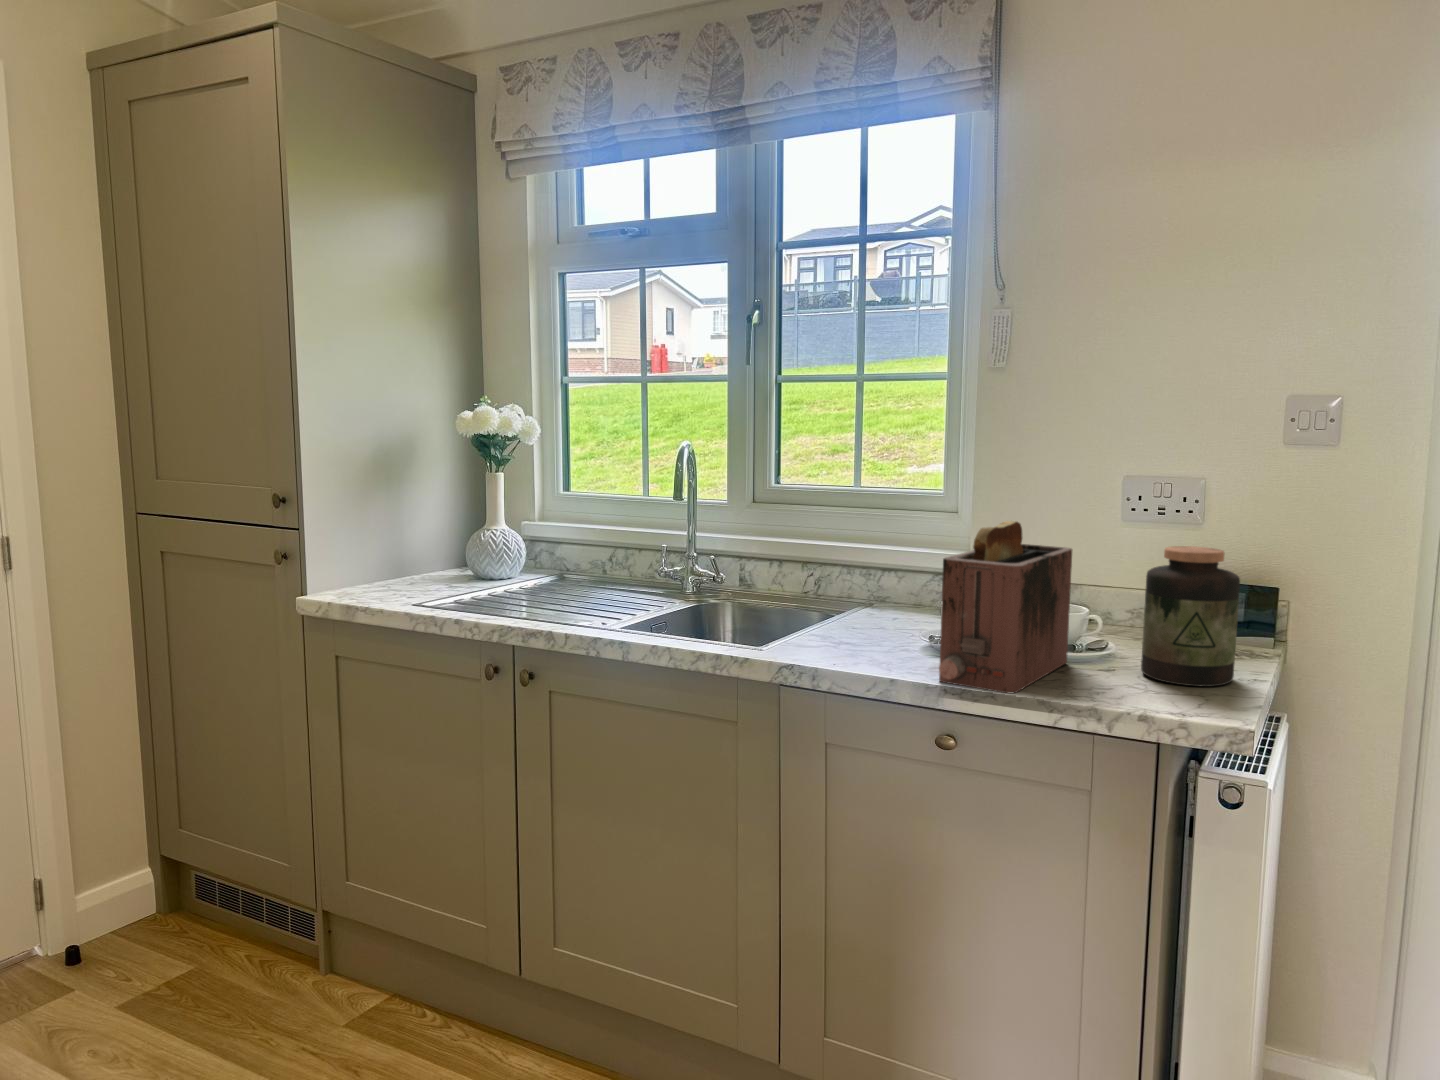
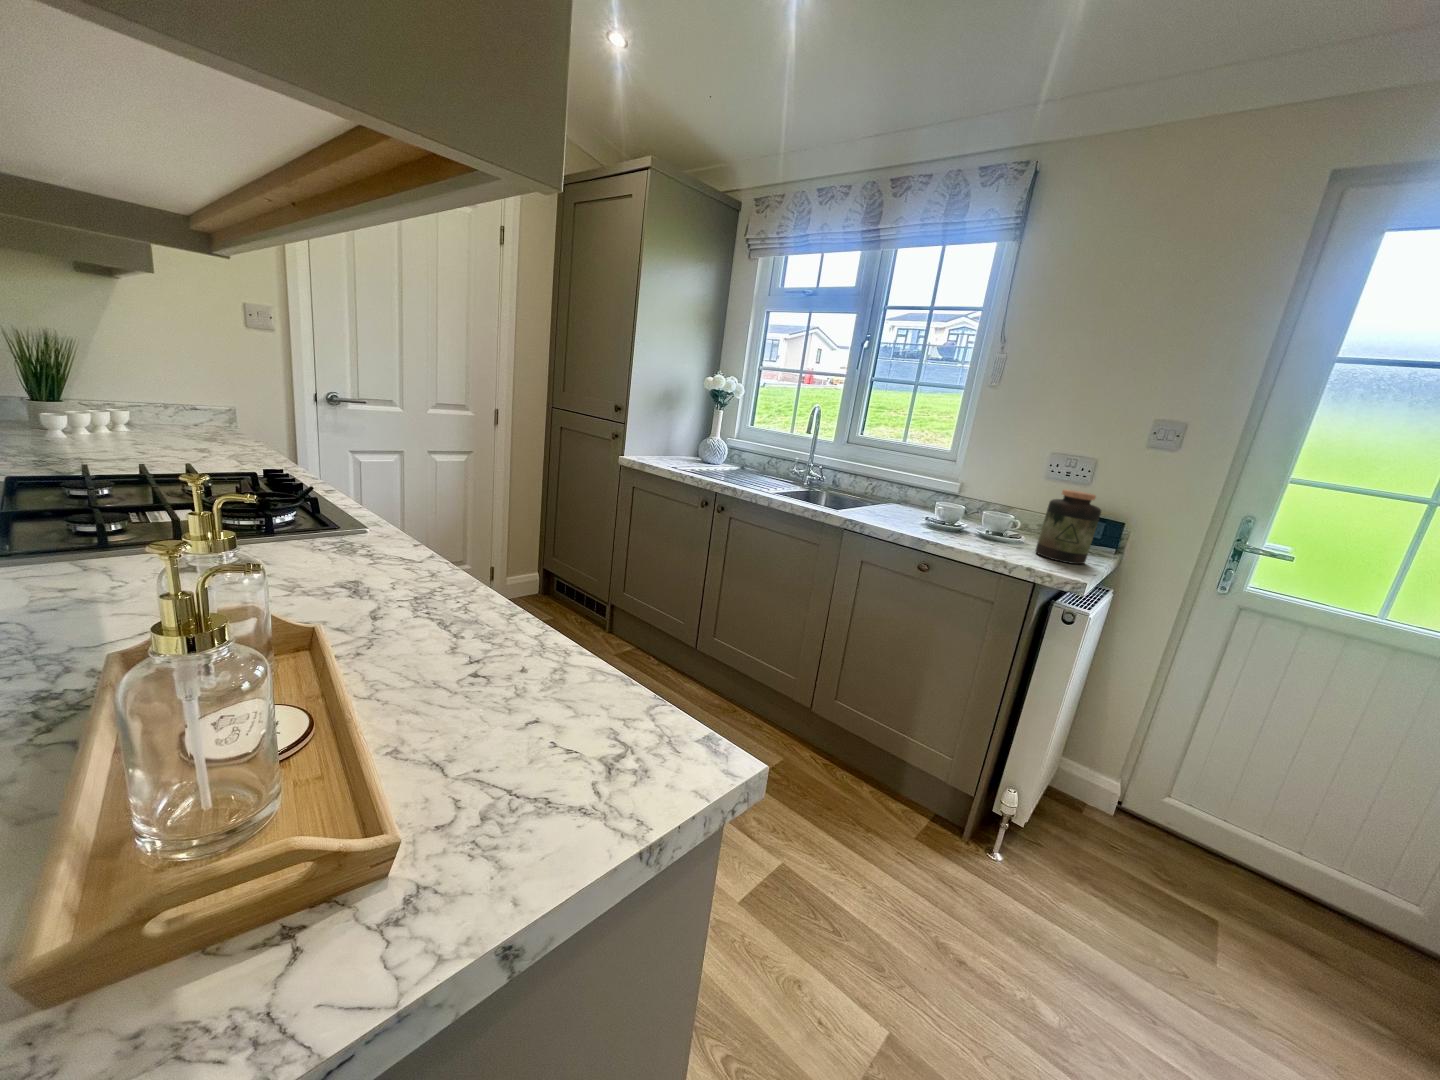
toaster: present [939,521,1072,694] -> none [926,464,1012,548]

